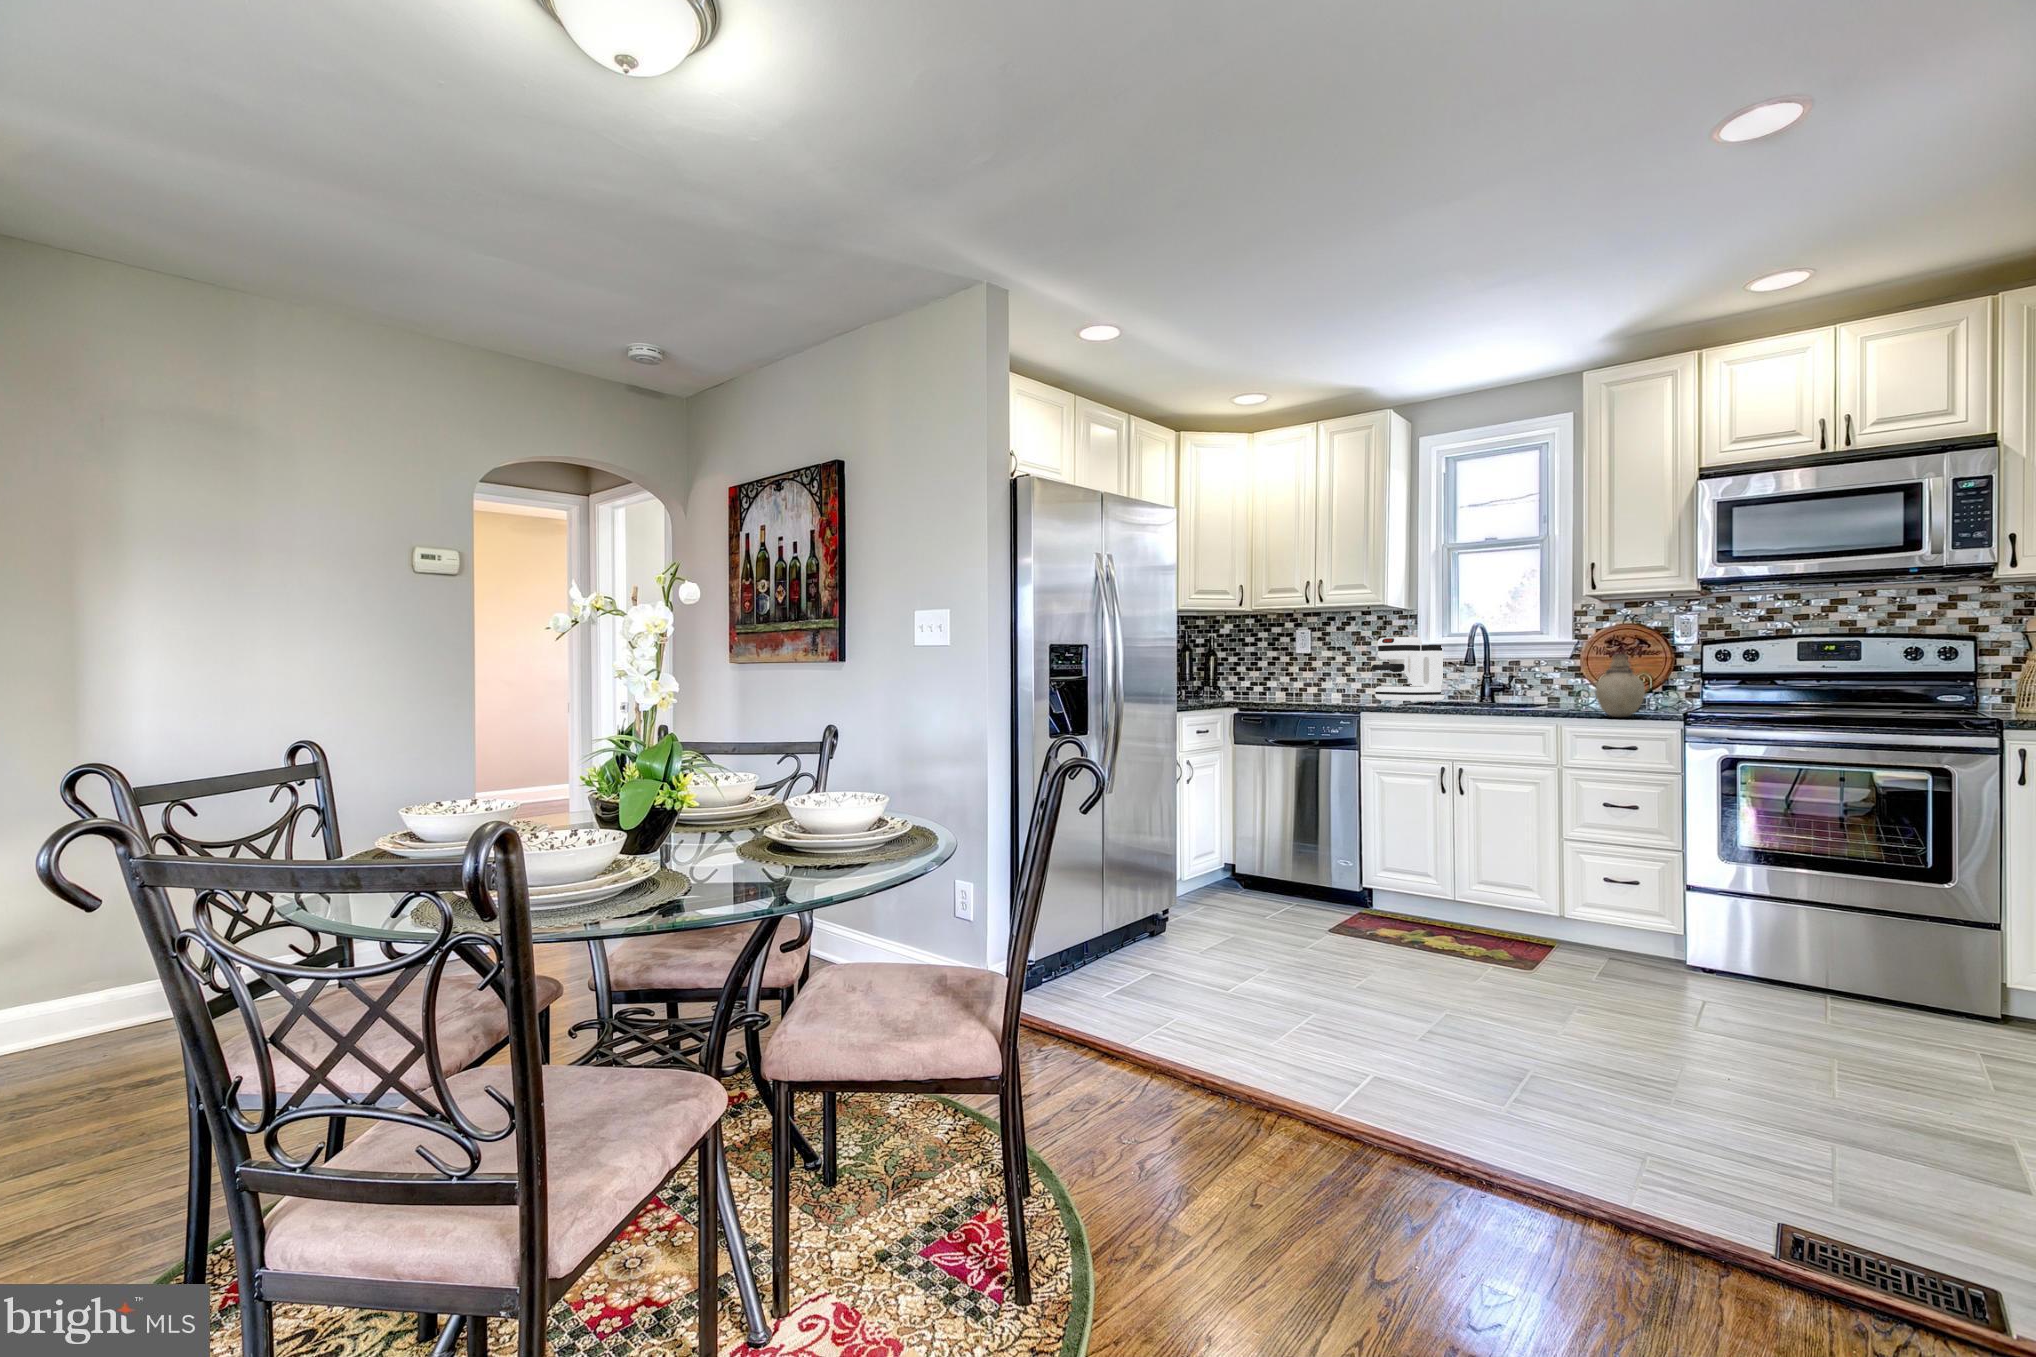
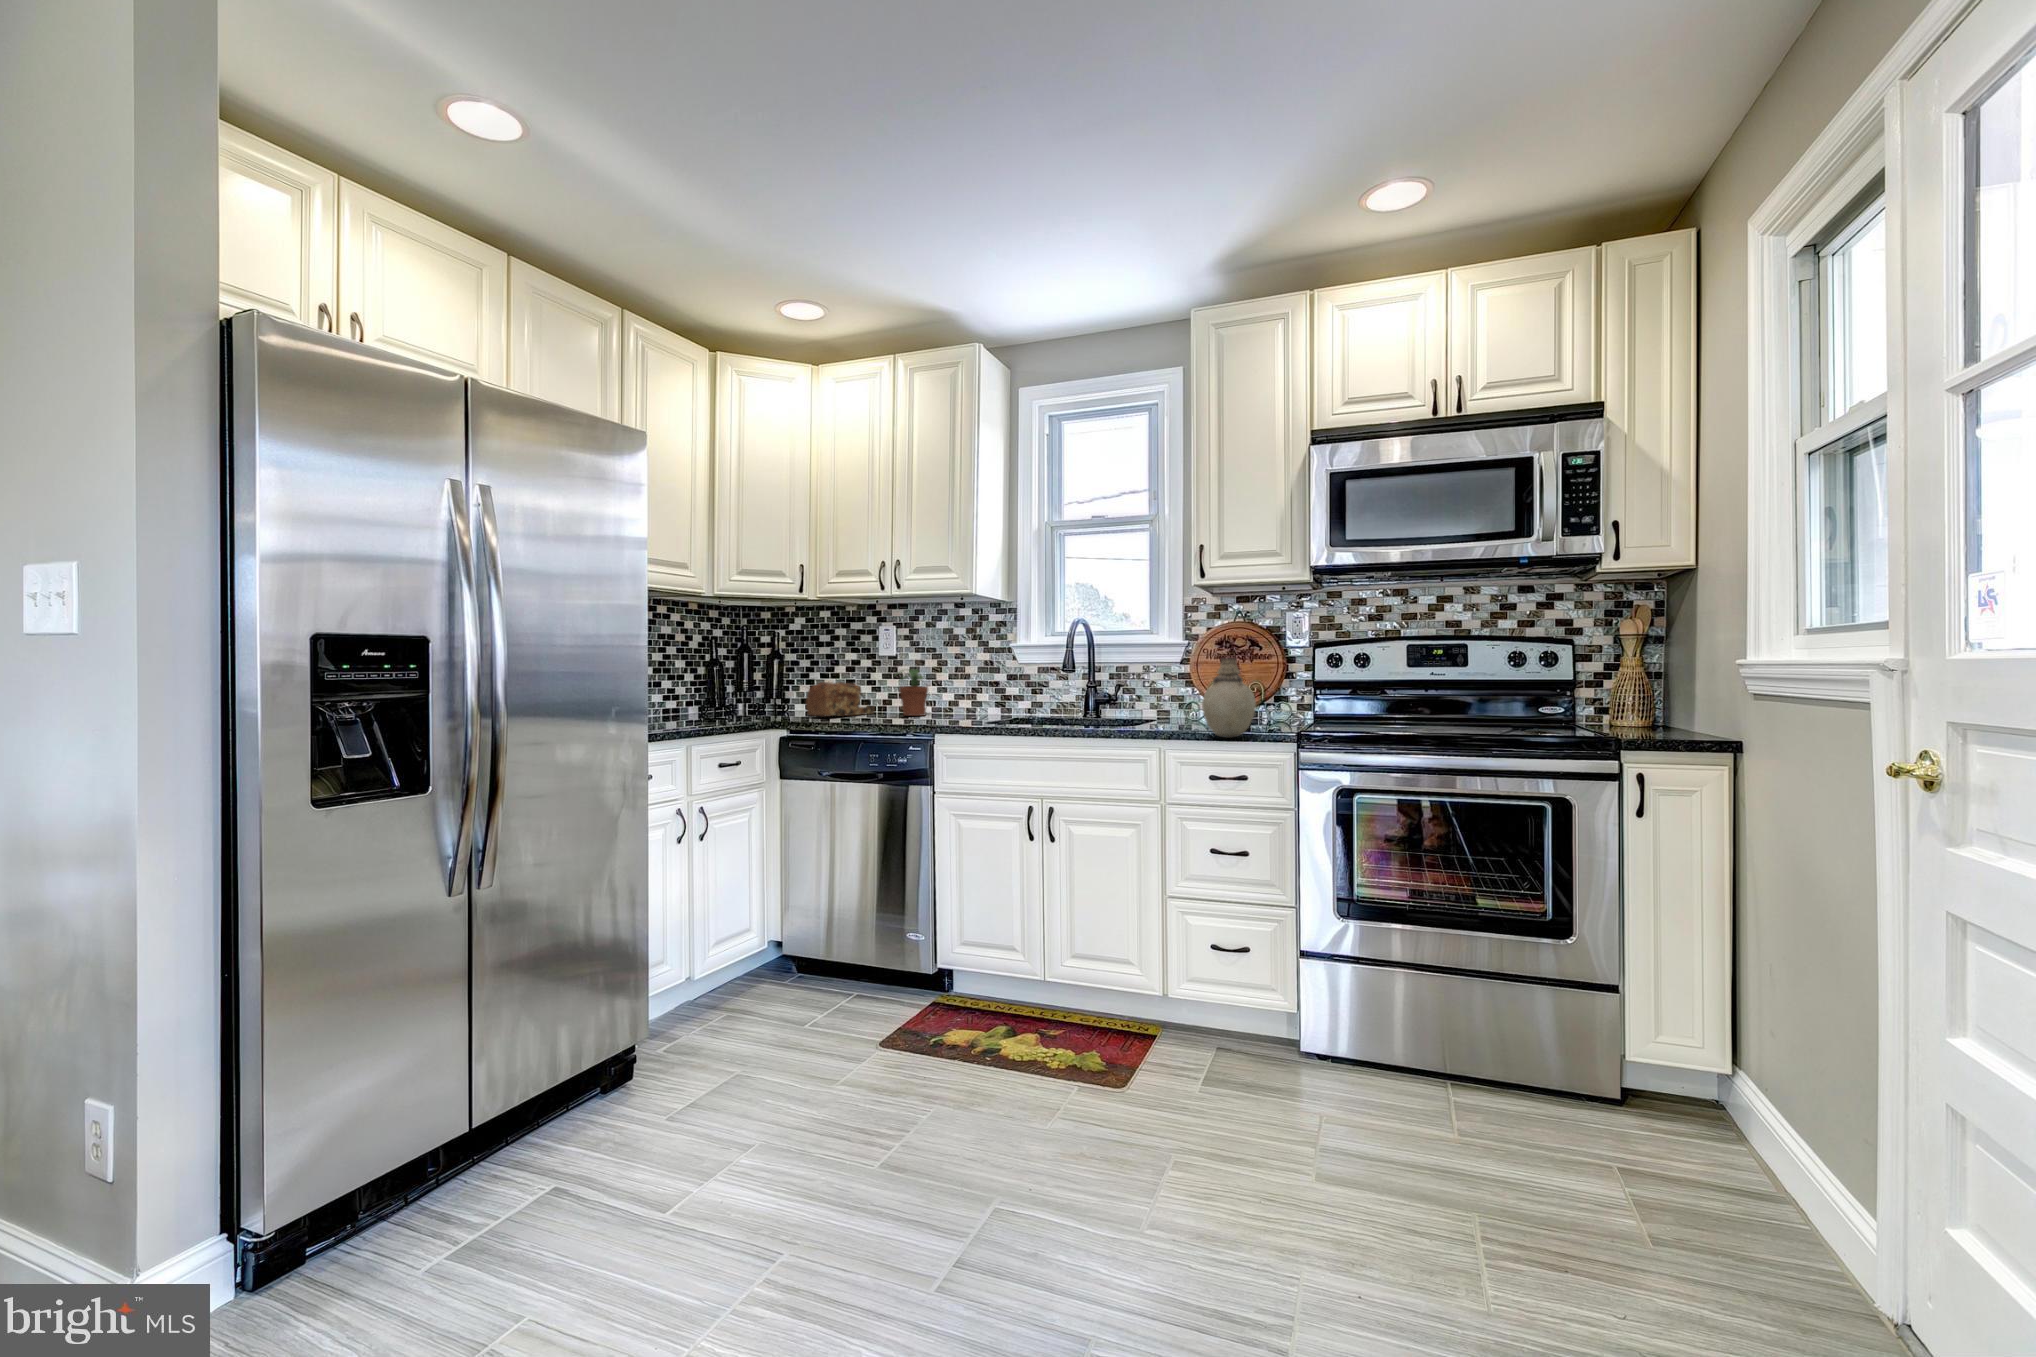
coffee maker: present [1372,637,1445,702] -> none [961,636,1048,717]
potted plant: none [1311,664,1346,701] -> present [897,669,928,716]
bread loaf: none [1237,674,1291,701] -> present [806,682,875,717]

